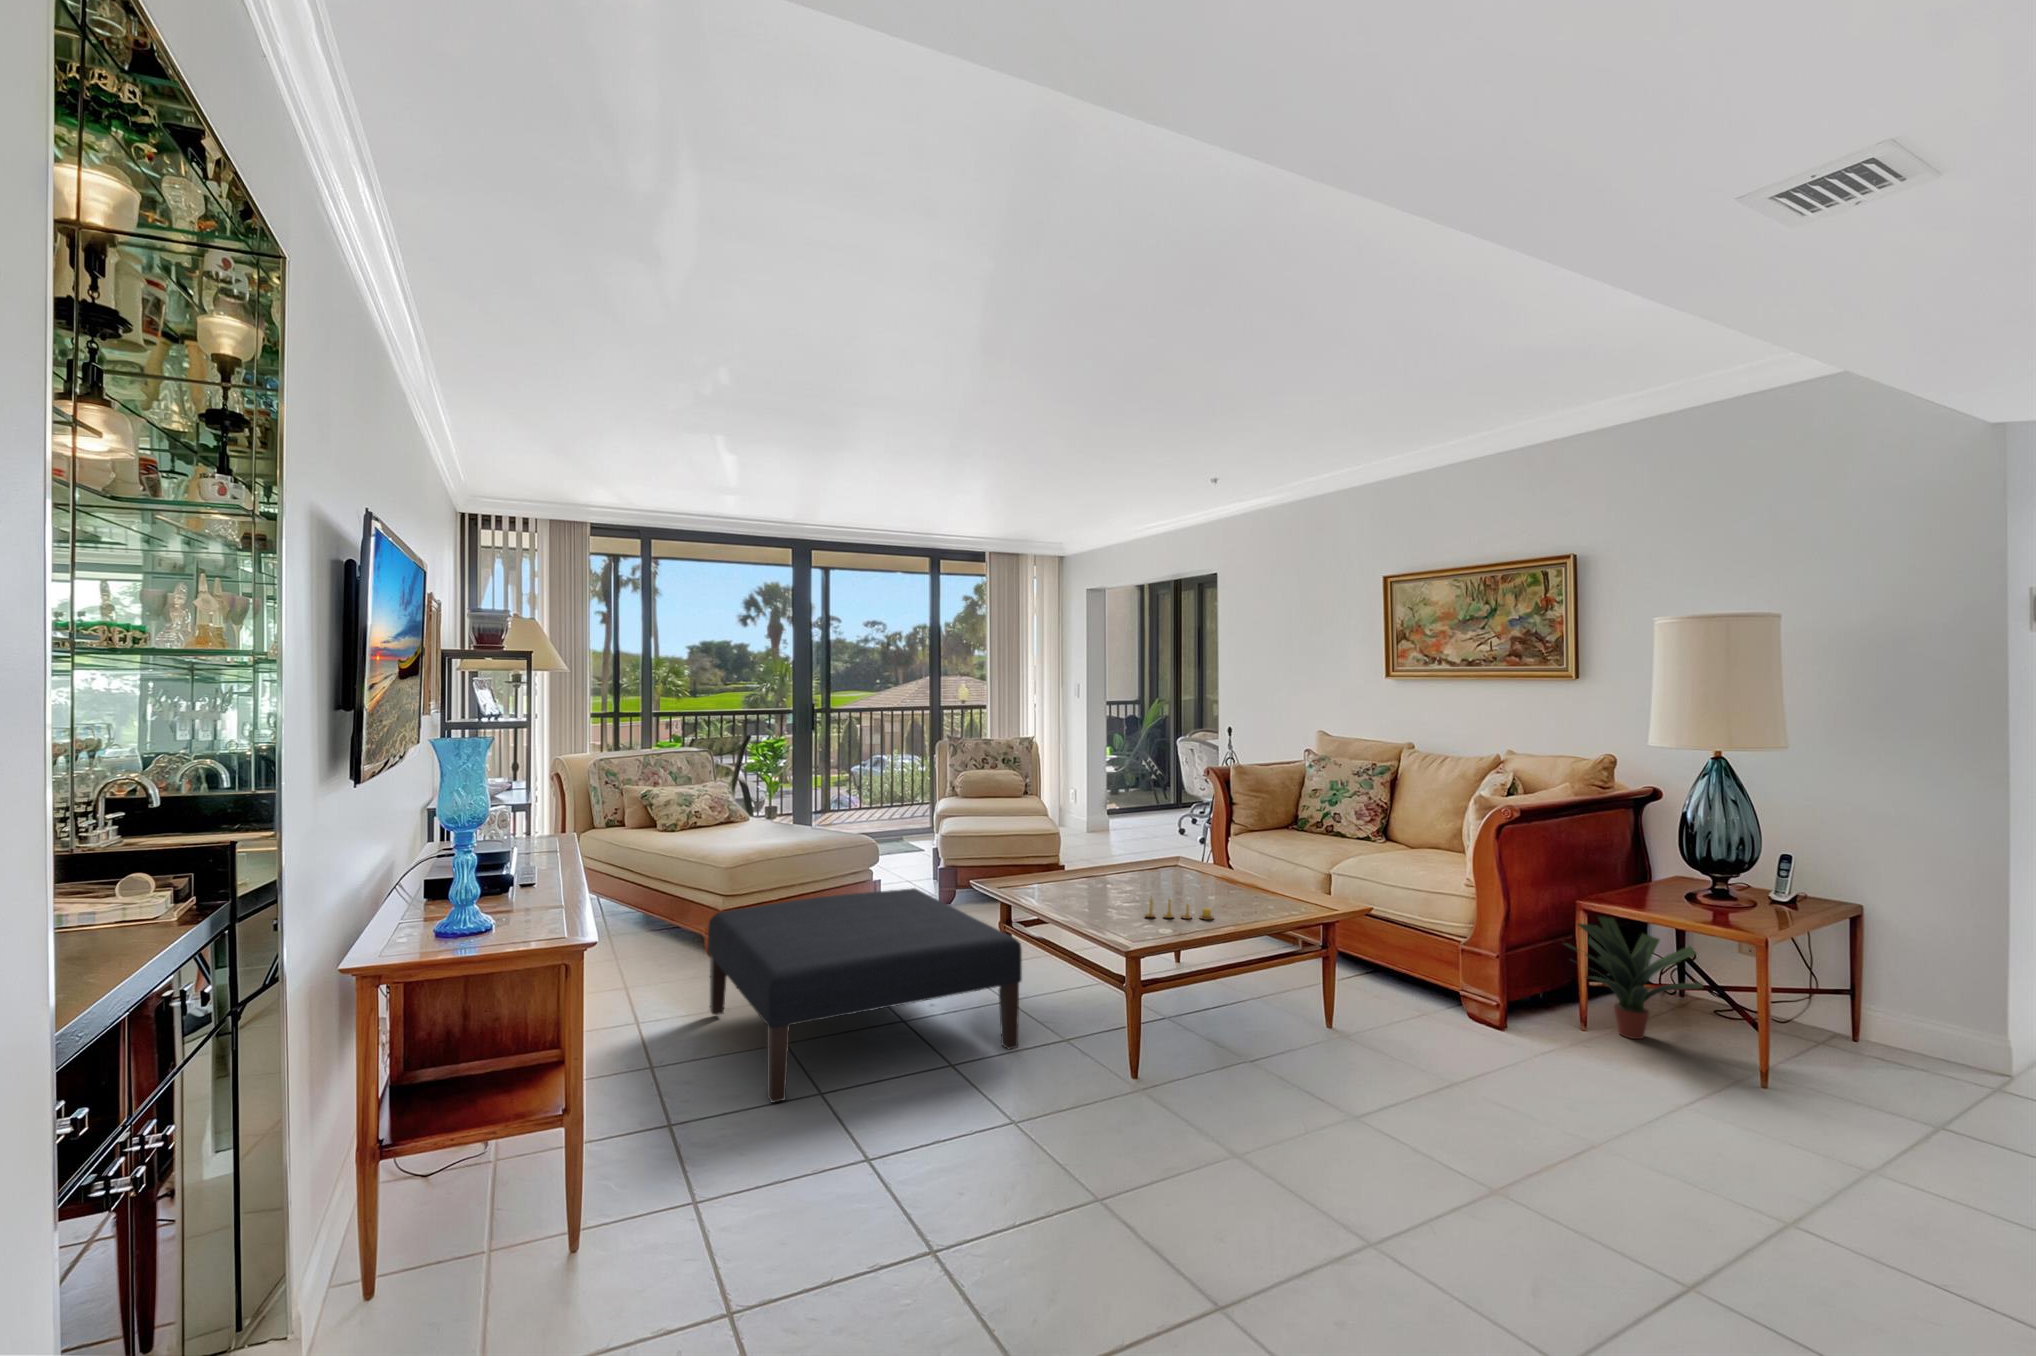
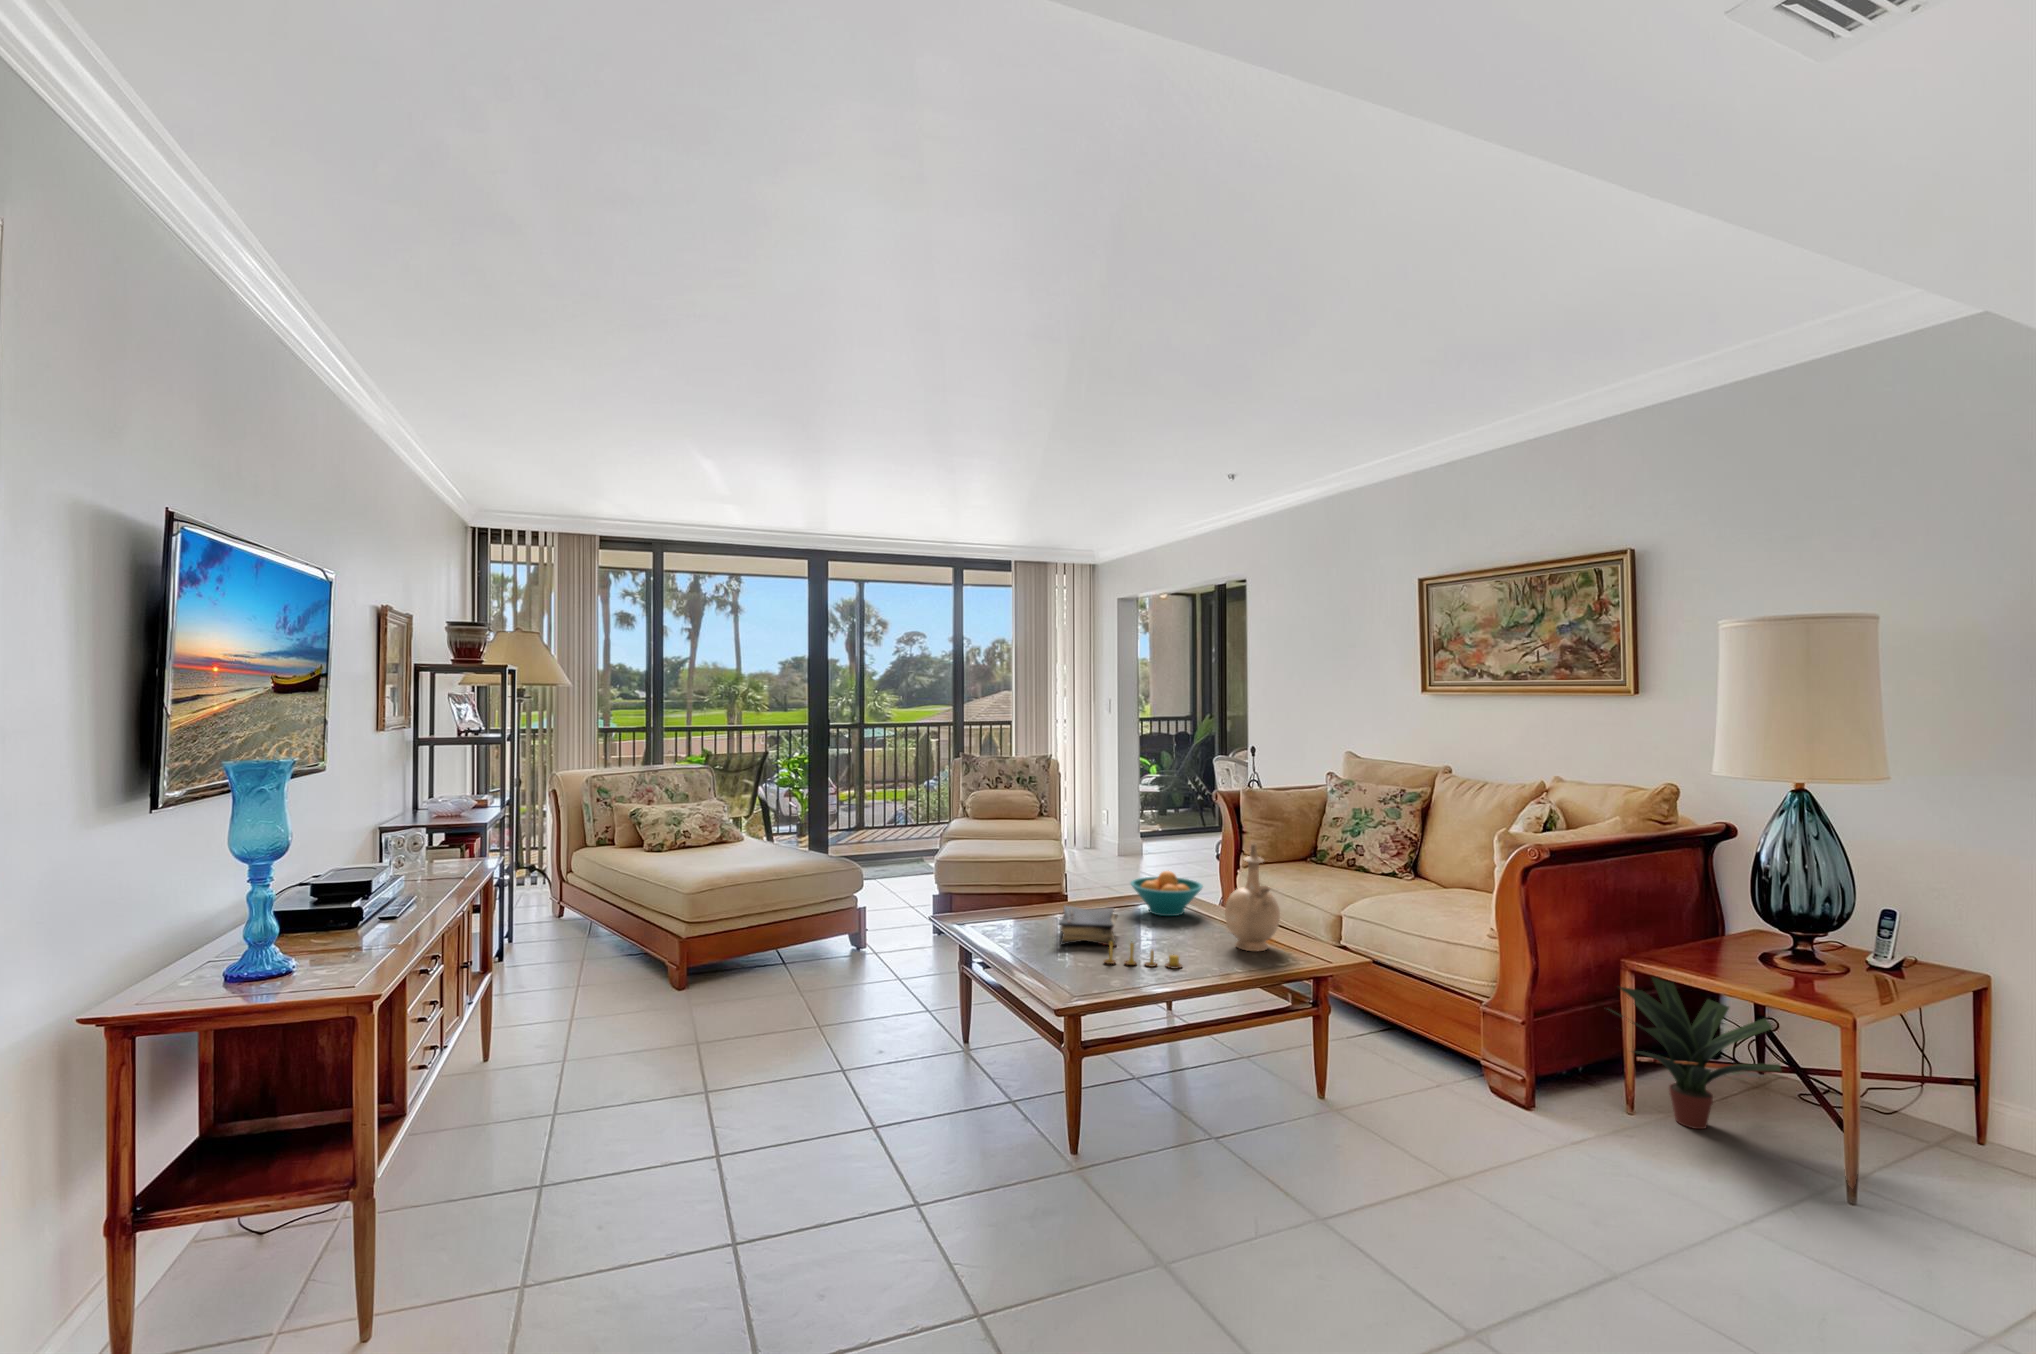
vase: none [1243,810,1291,905] -> present [1225,843,1280,951]
fruit bowl: none [1147,838,1212,878] -> present [1131,871,1203,916]
book: none [1093,870,1150,904] -> present [1058,906,1118,947]
ottoman: present [708,888,1022,1103] -> none [641,920,960,1164]

